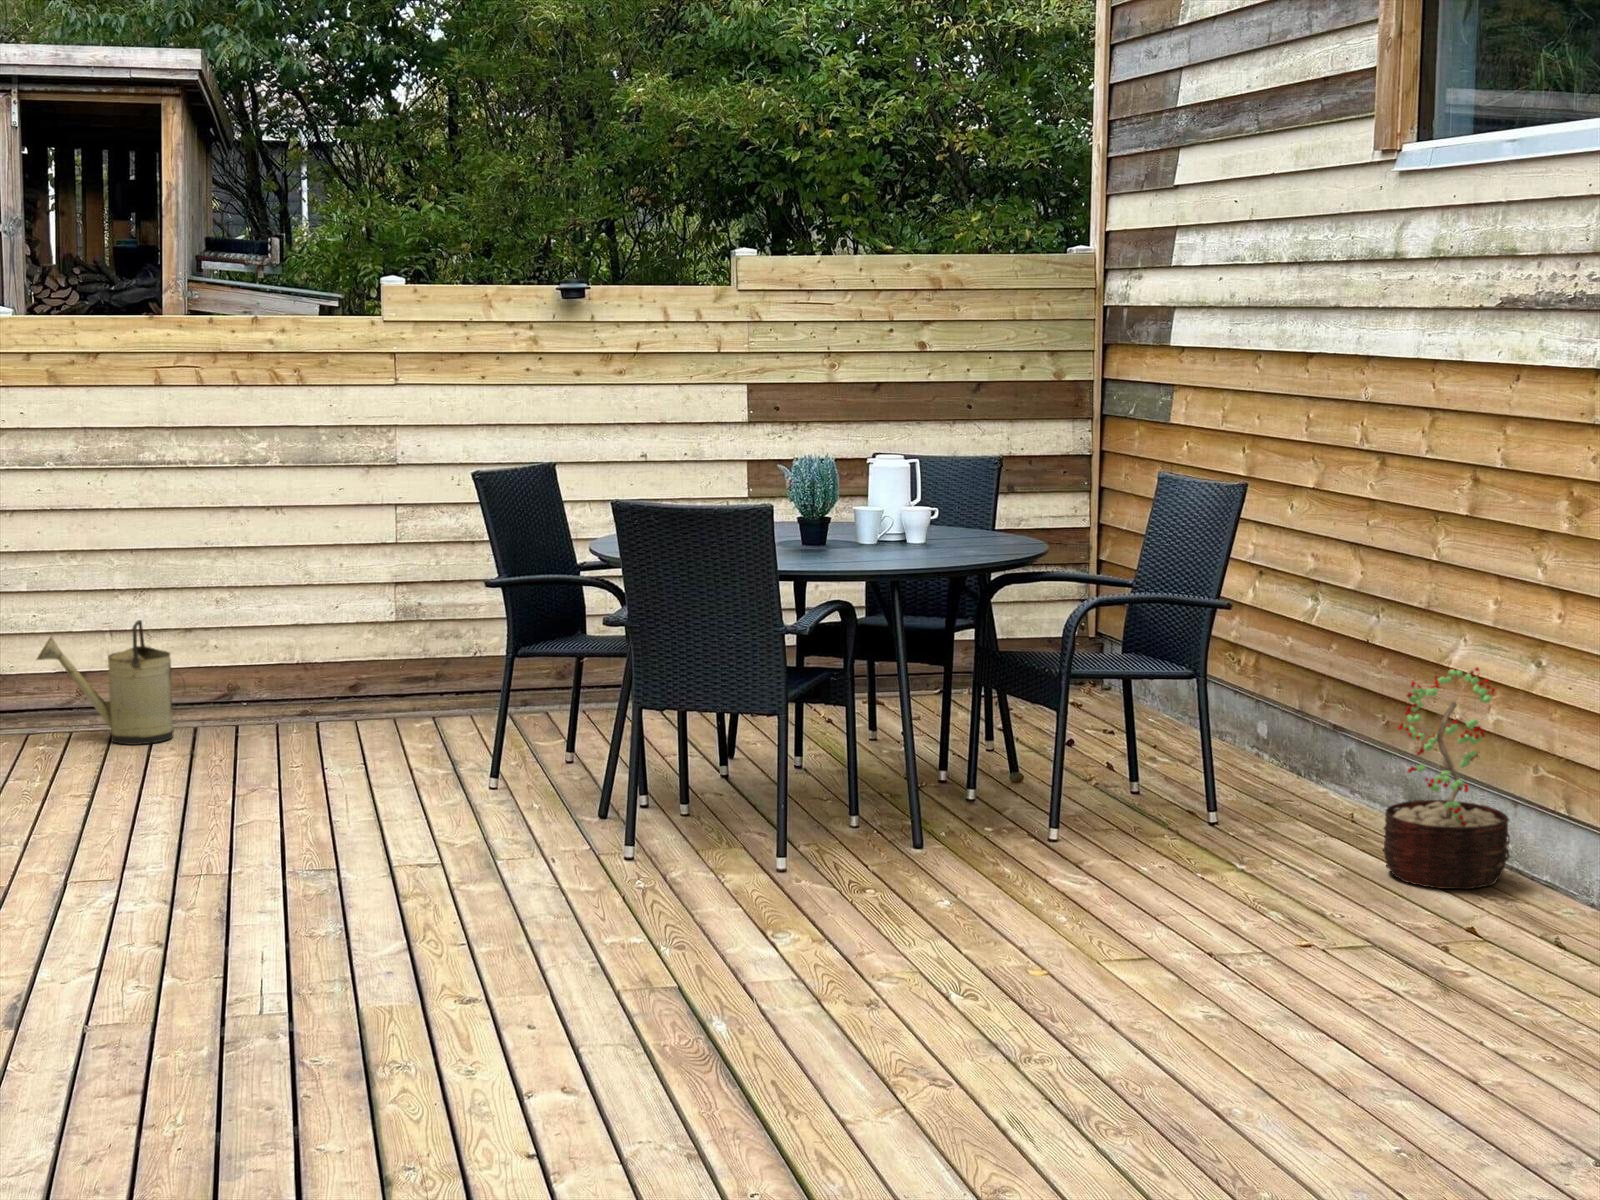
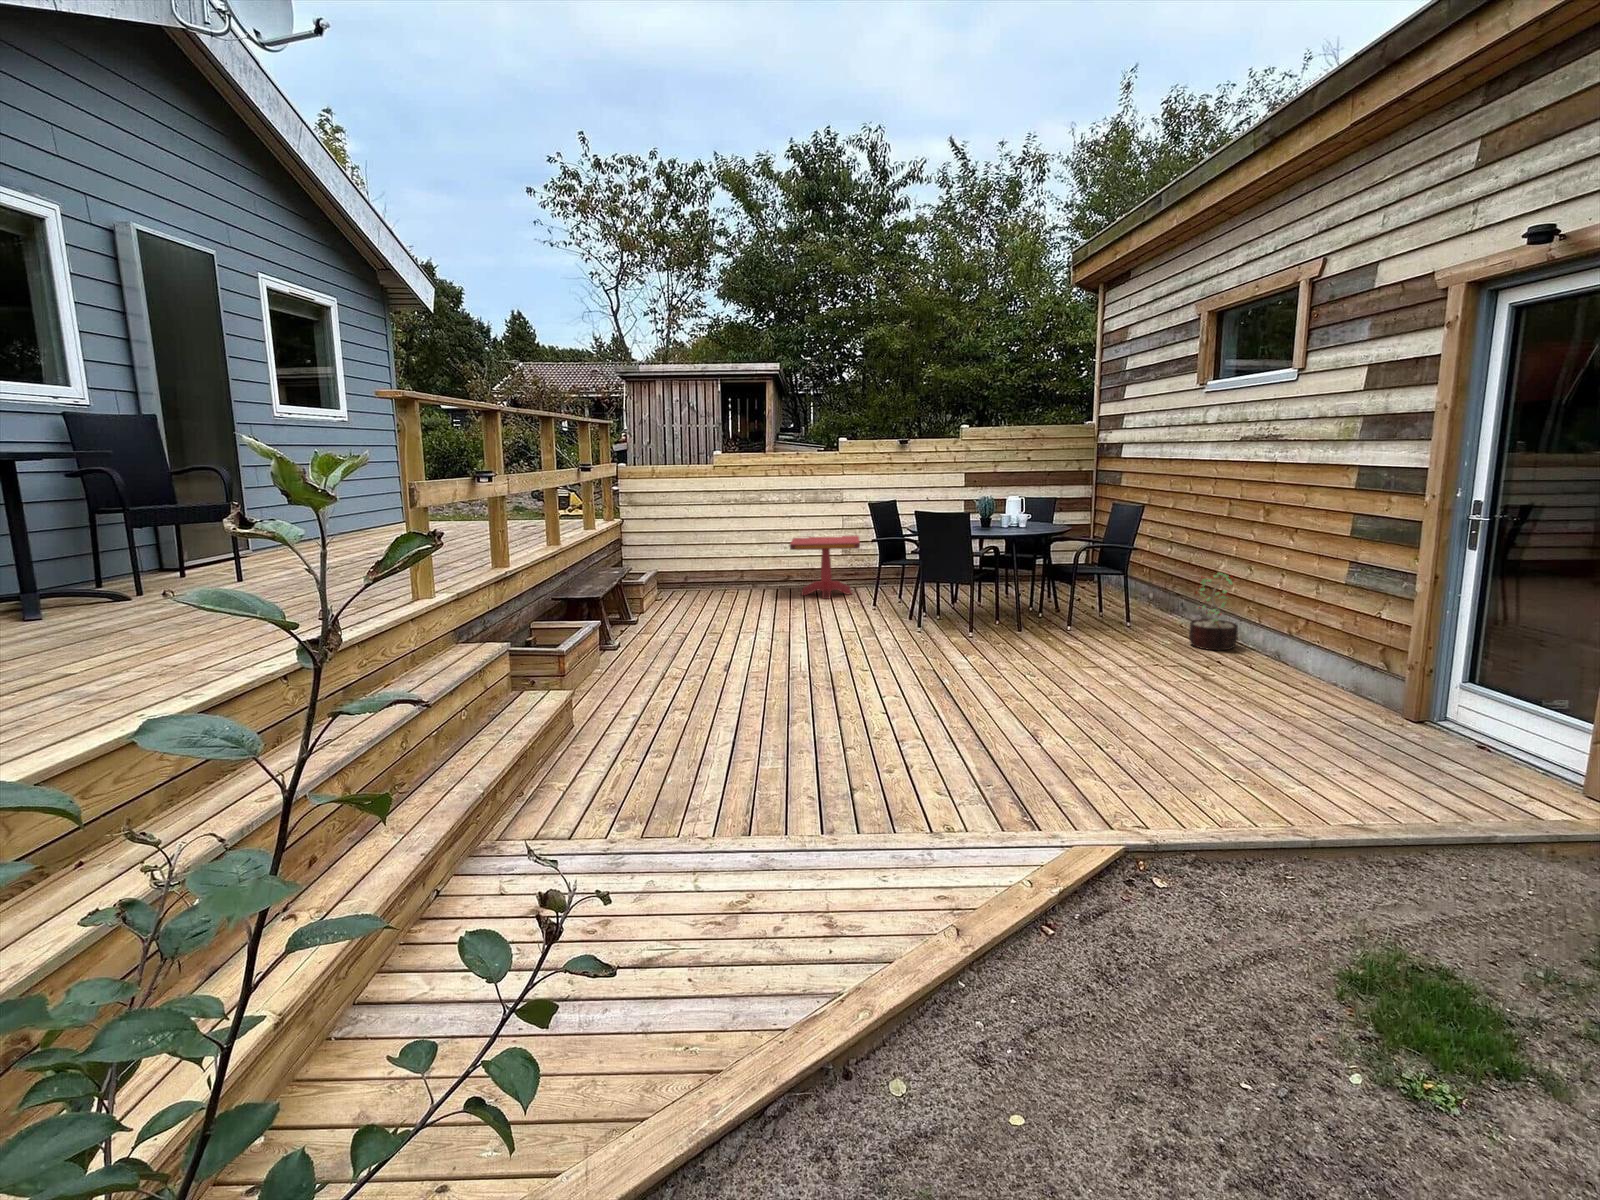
side table: none [223,563,445,761] -> present [790,535,860,599]
watering can: present [37,620,179,745] -> none [732,553,777,593]

